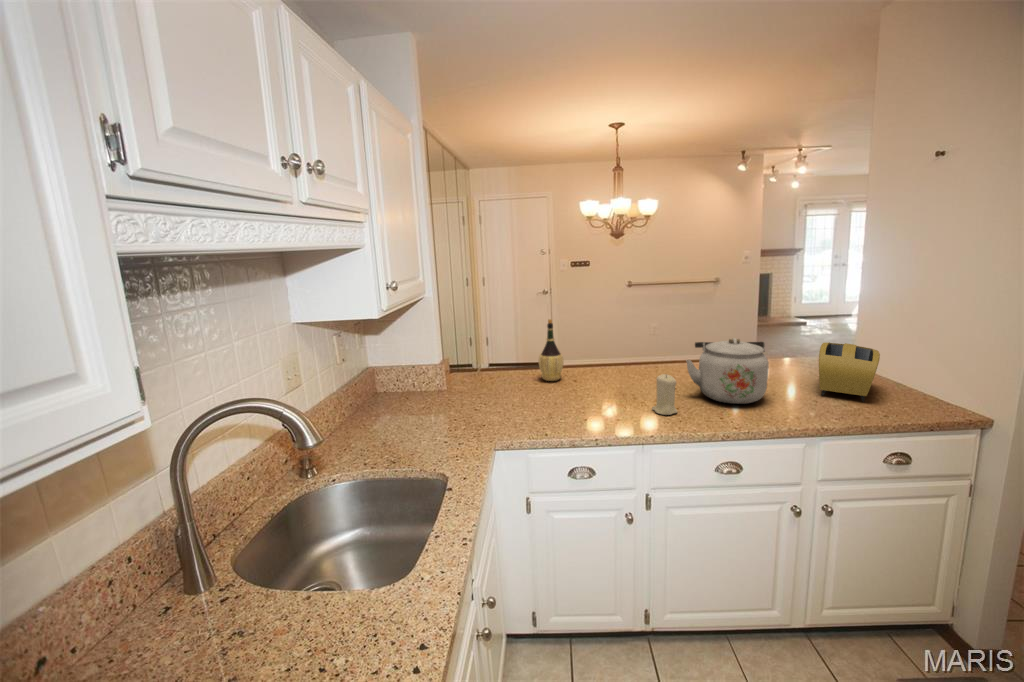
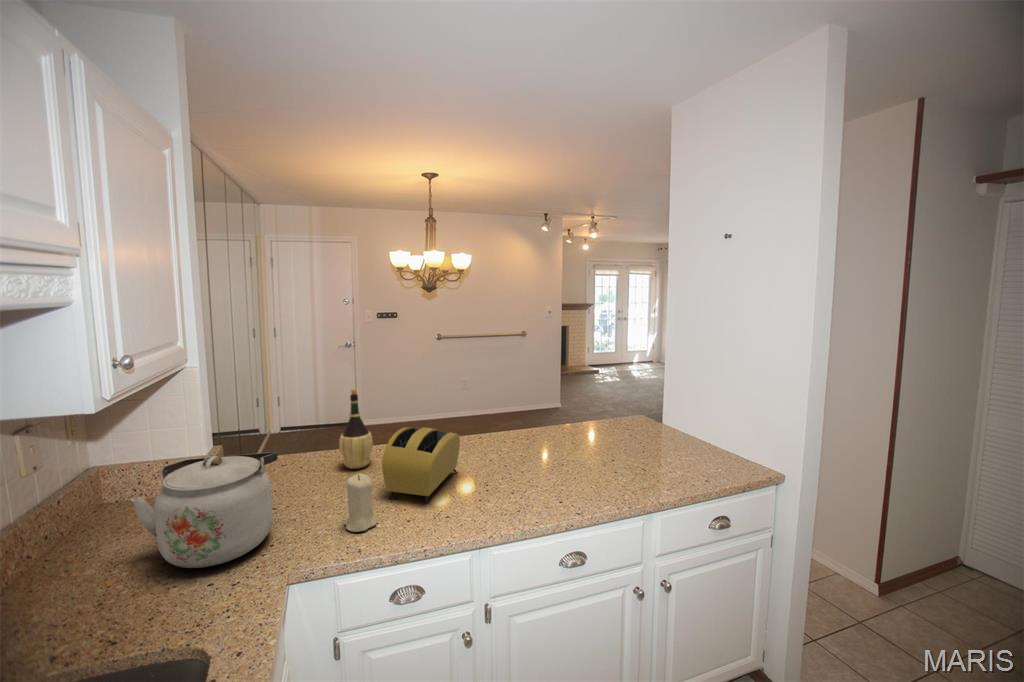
kettle: present [686,338,769,404] -> present [131,452,278,568]
toaster: present [819,342,880,402] -> present [382,427,460,503]
candle: present [652,374,677,415] -> present [344,474,376,532]

